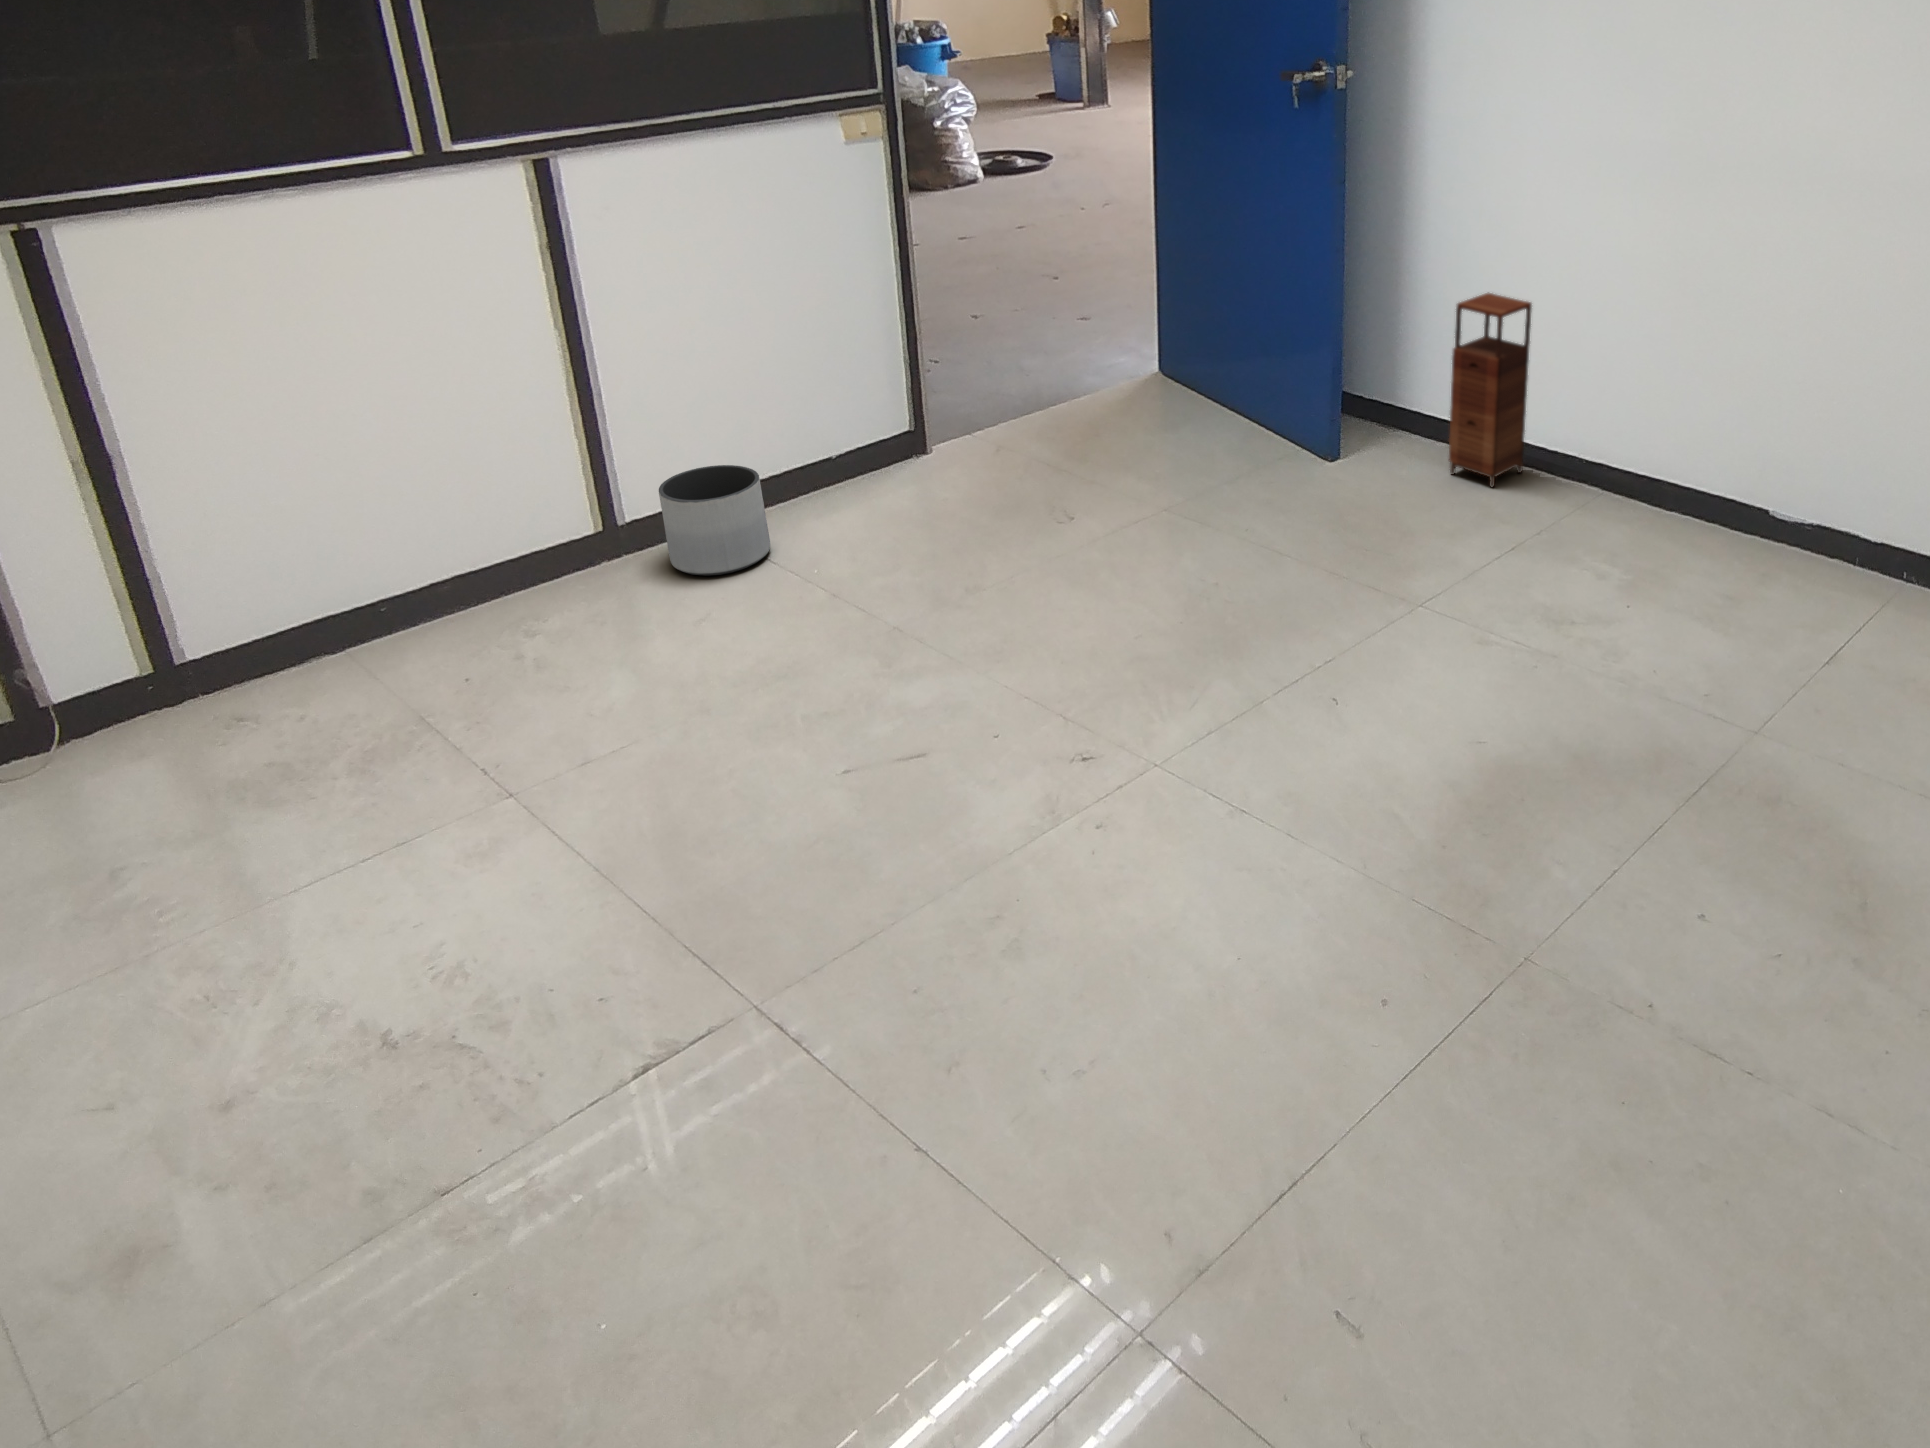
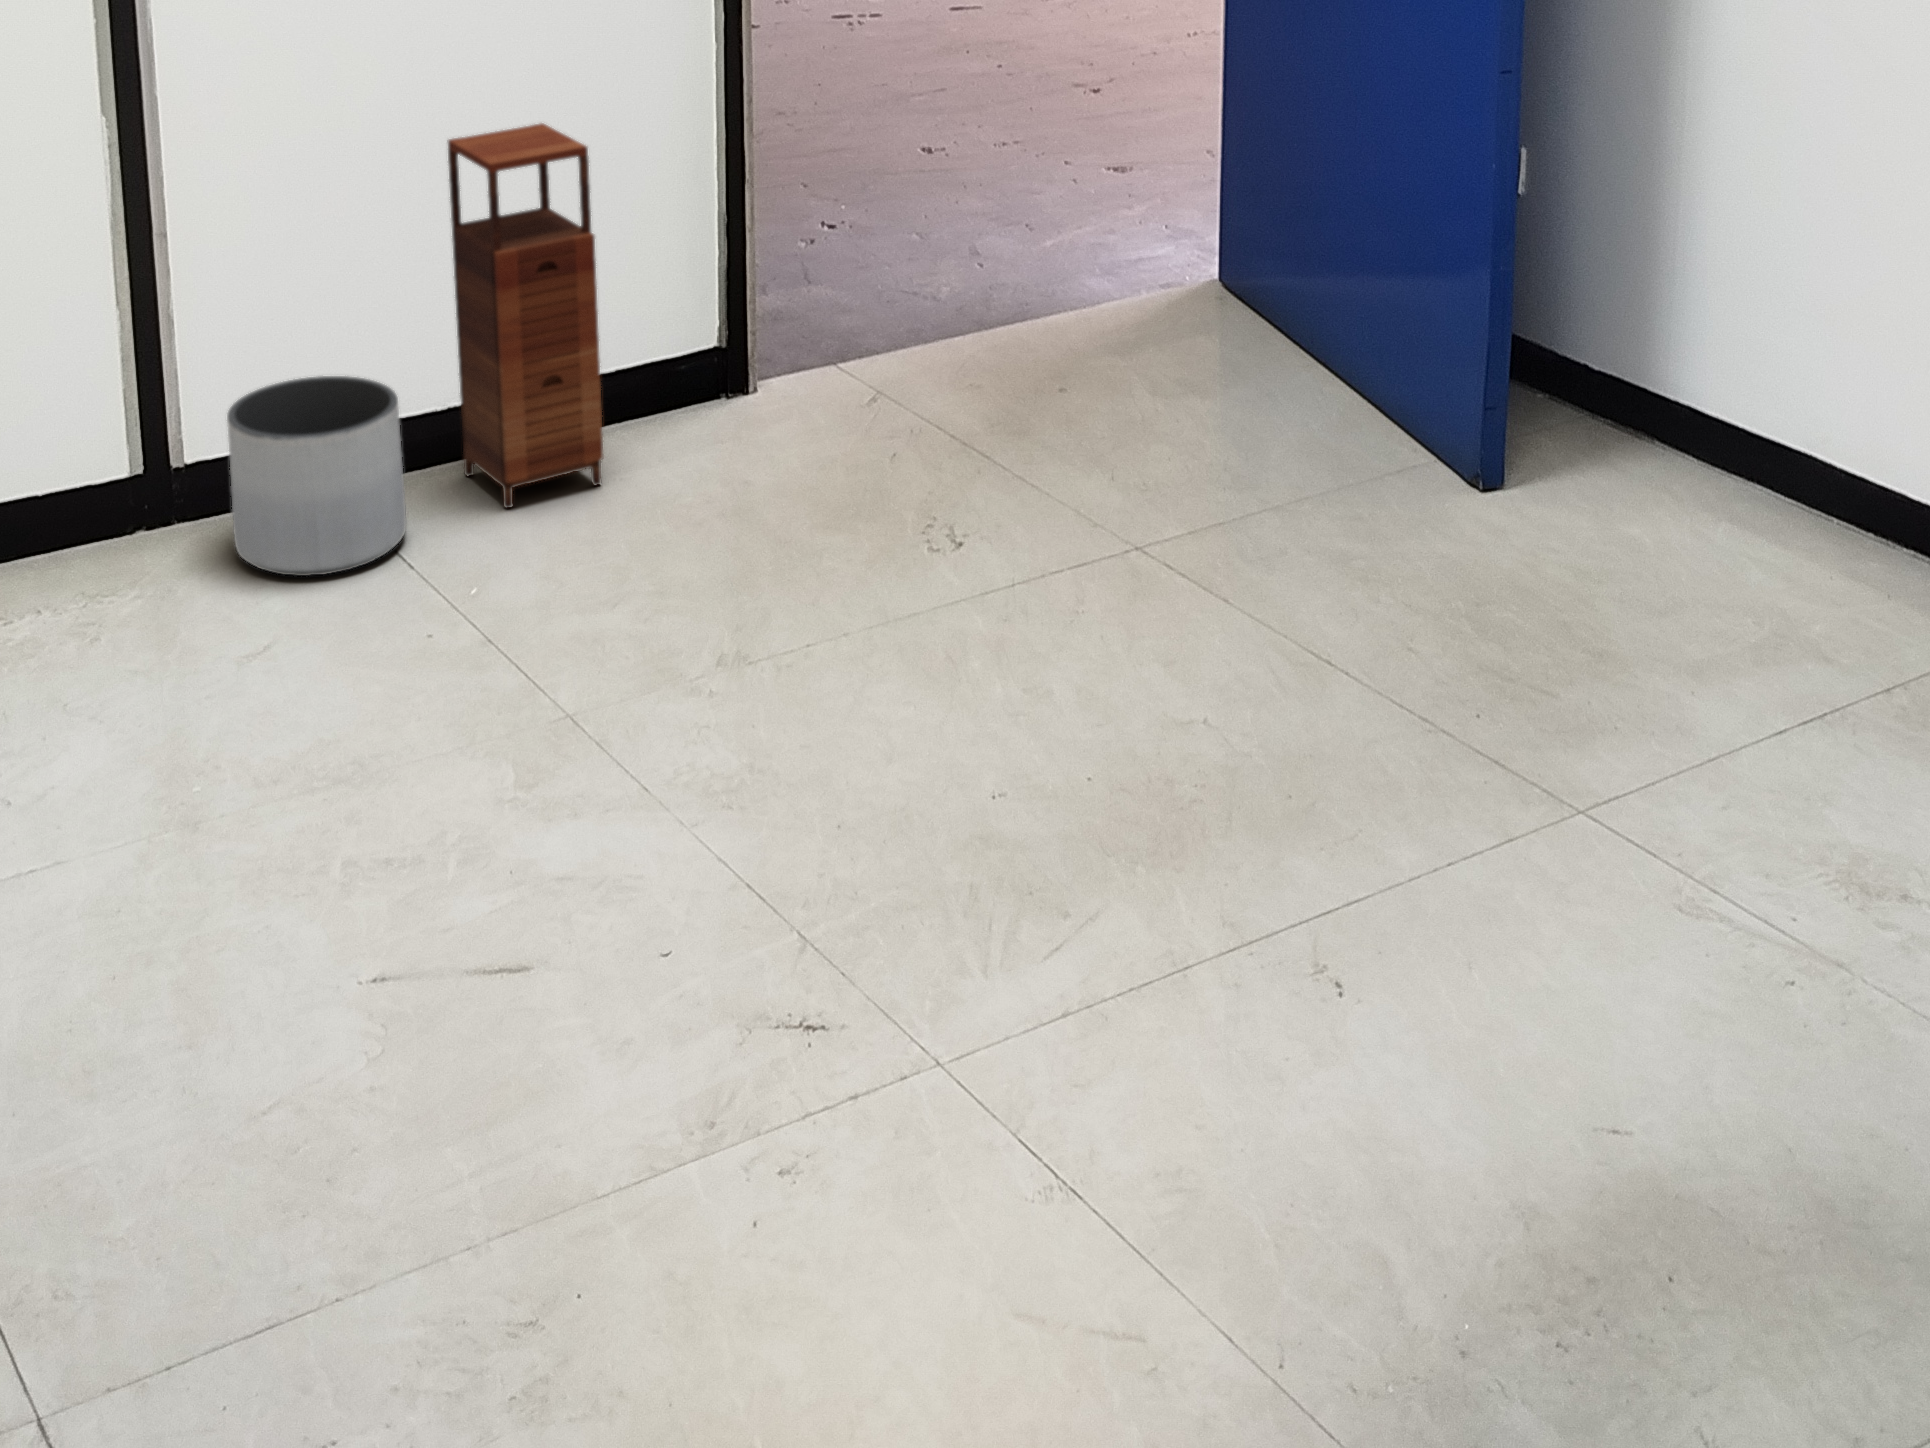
storage cabinet: present [1449,293,1532,487] -> present [448,123,603,508]

